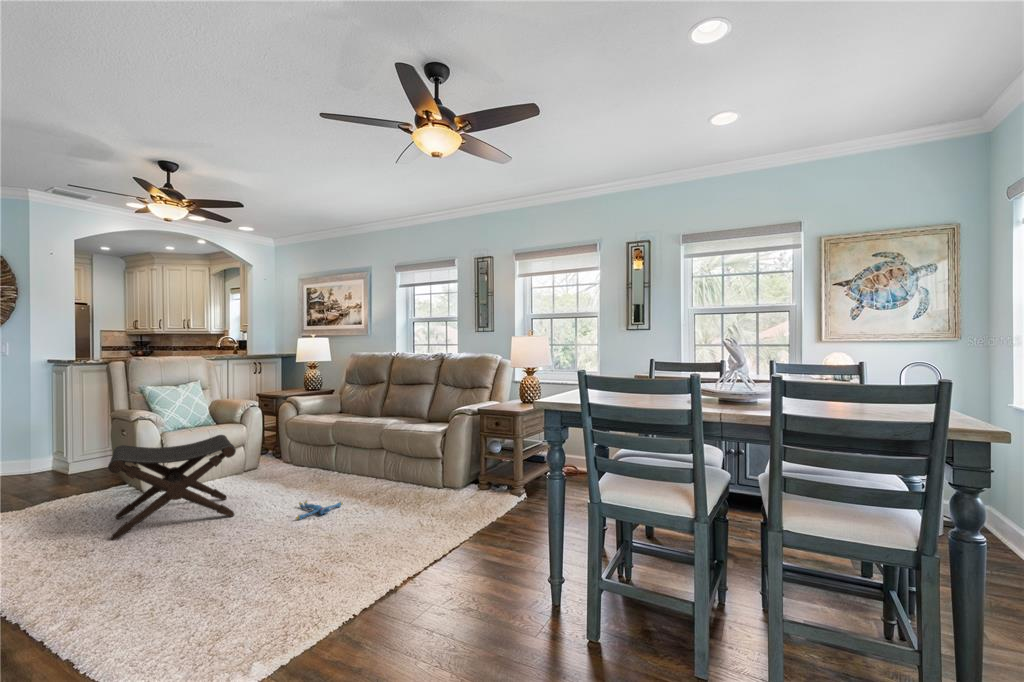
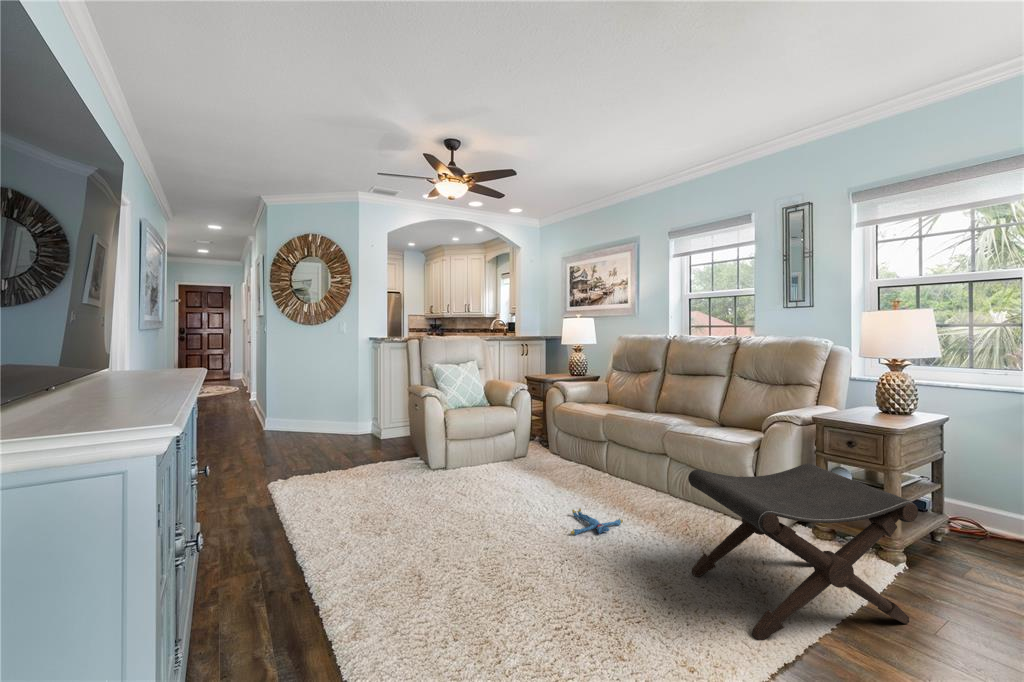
footstool: present [108,435,236,540] -> present [688,463,918,640]

